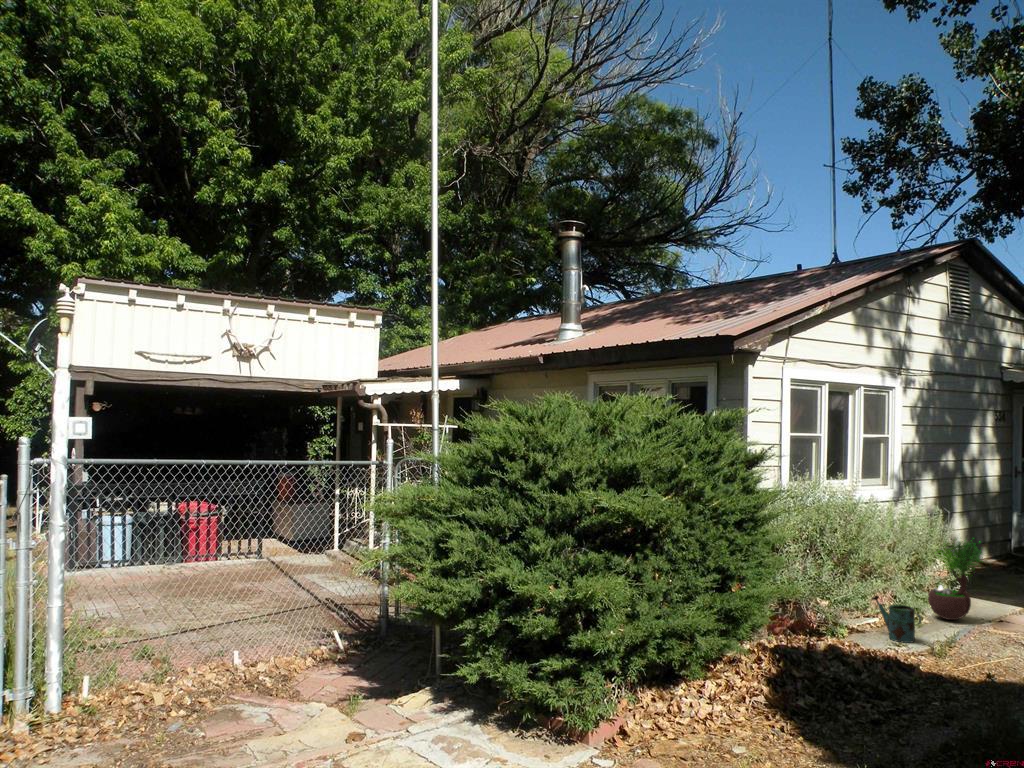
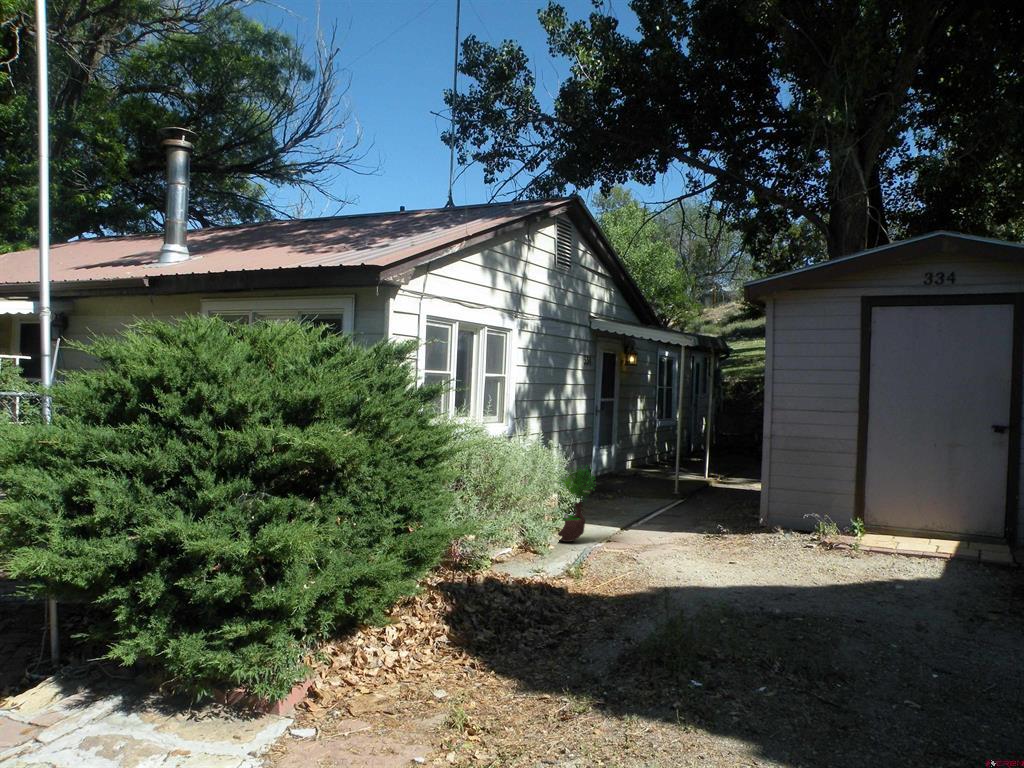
watering can: present [872,596,921,643] -> none [510,525,555,566]

